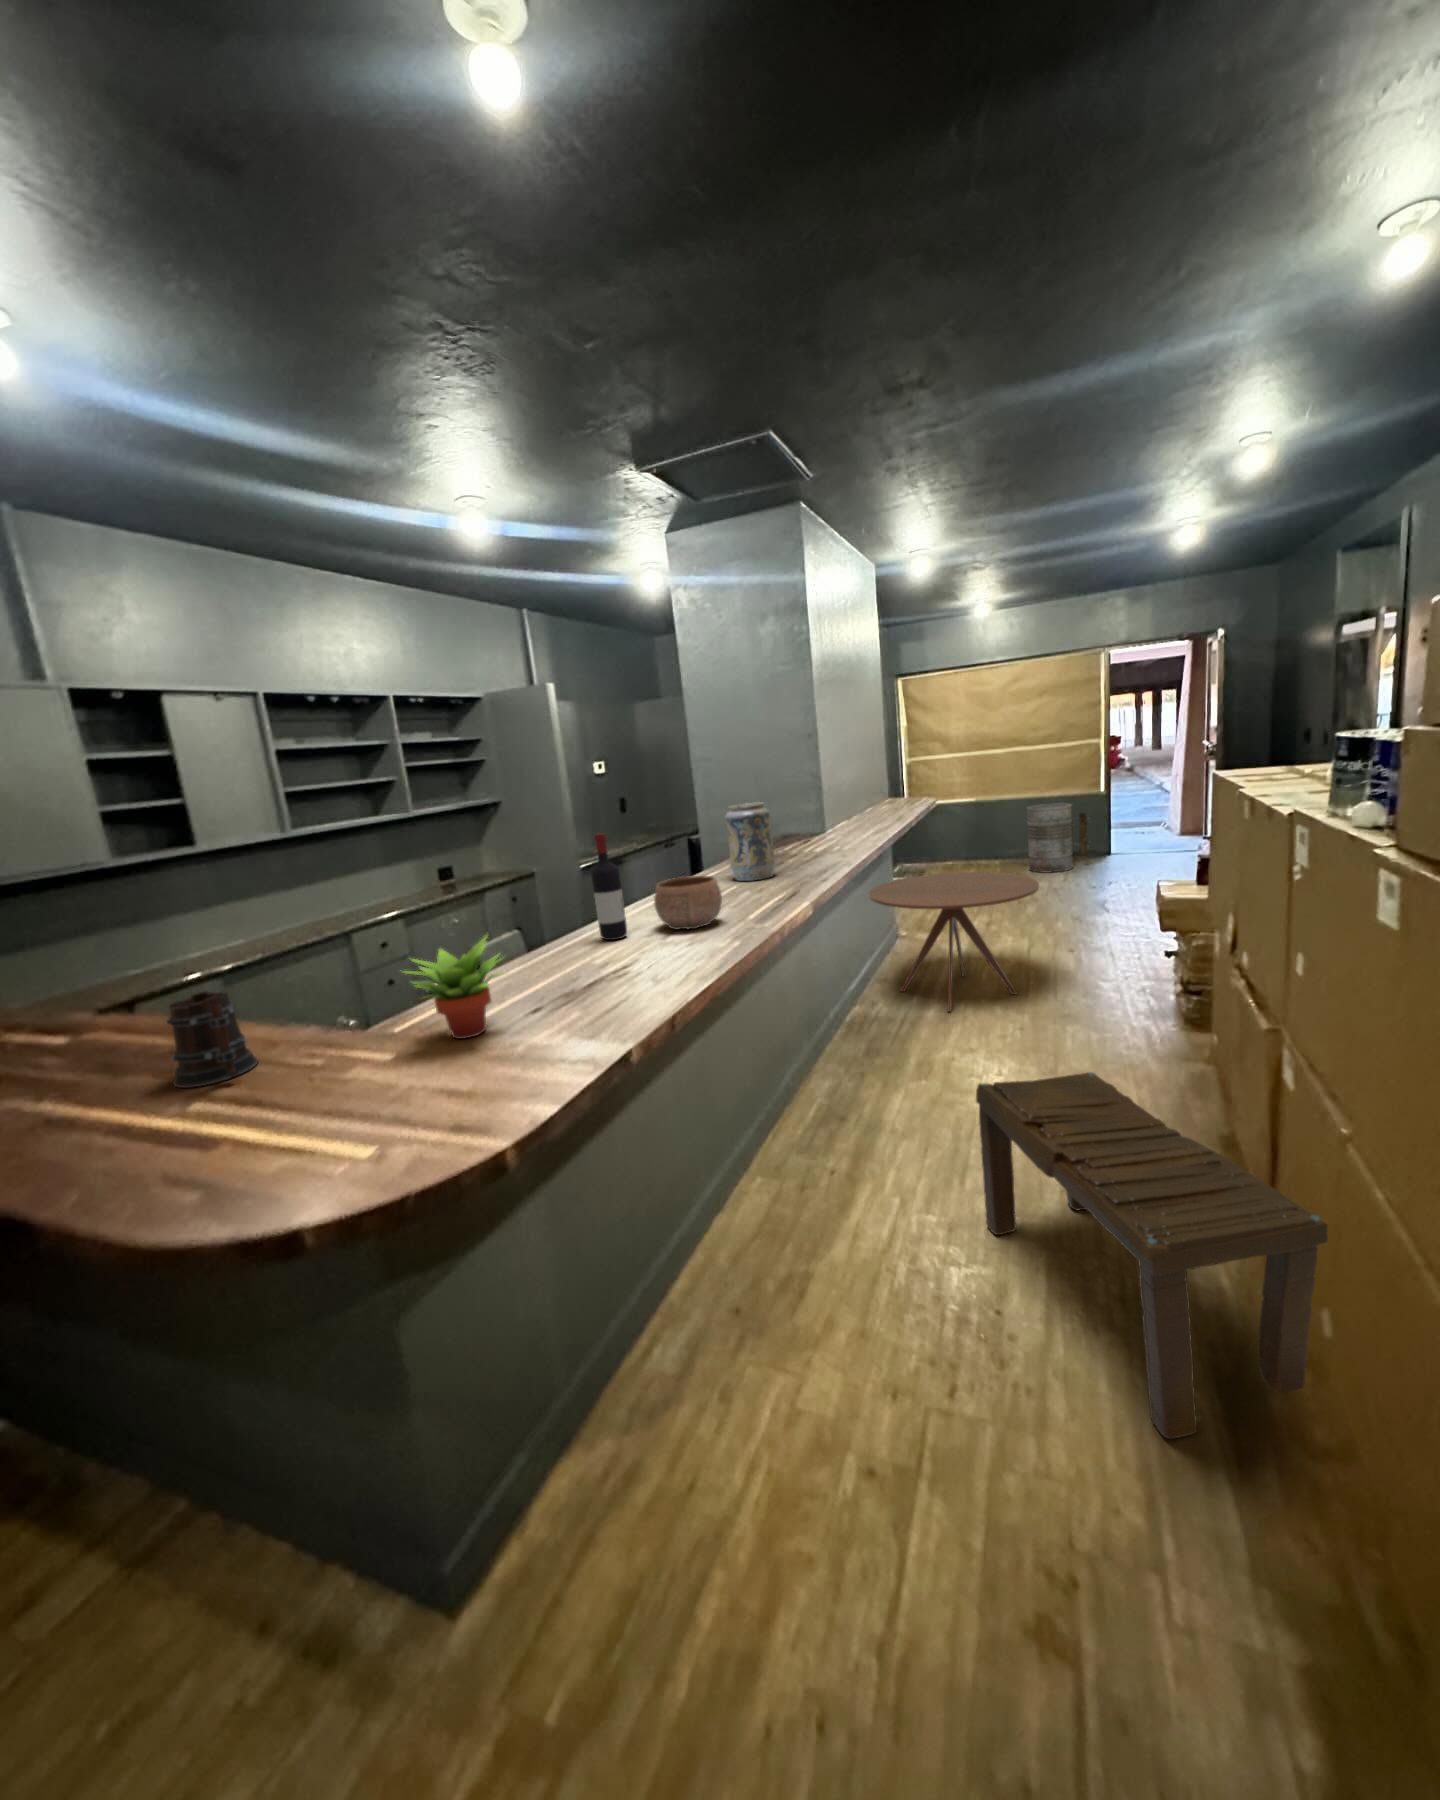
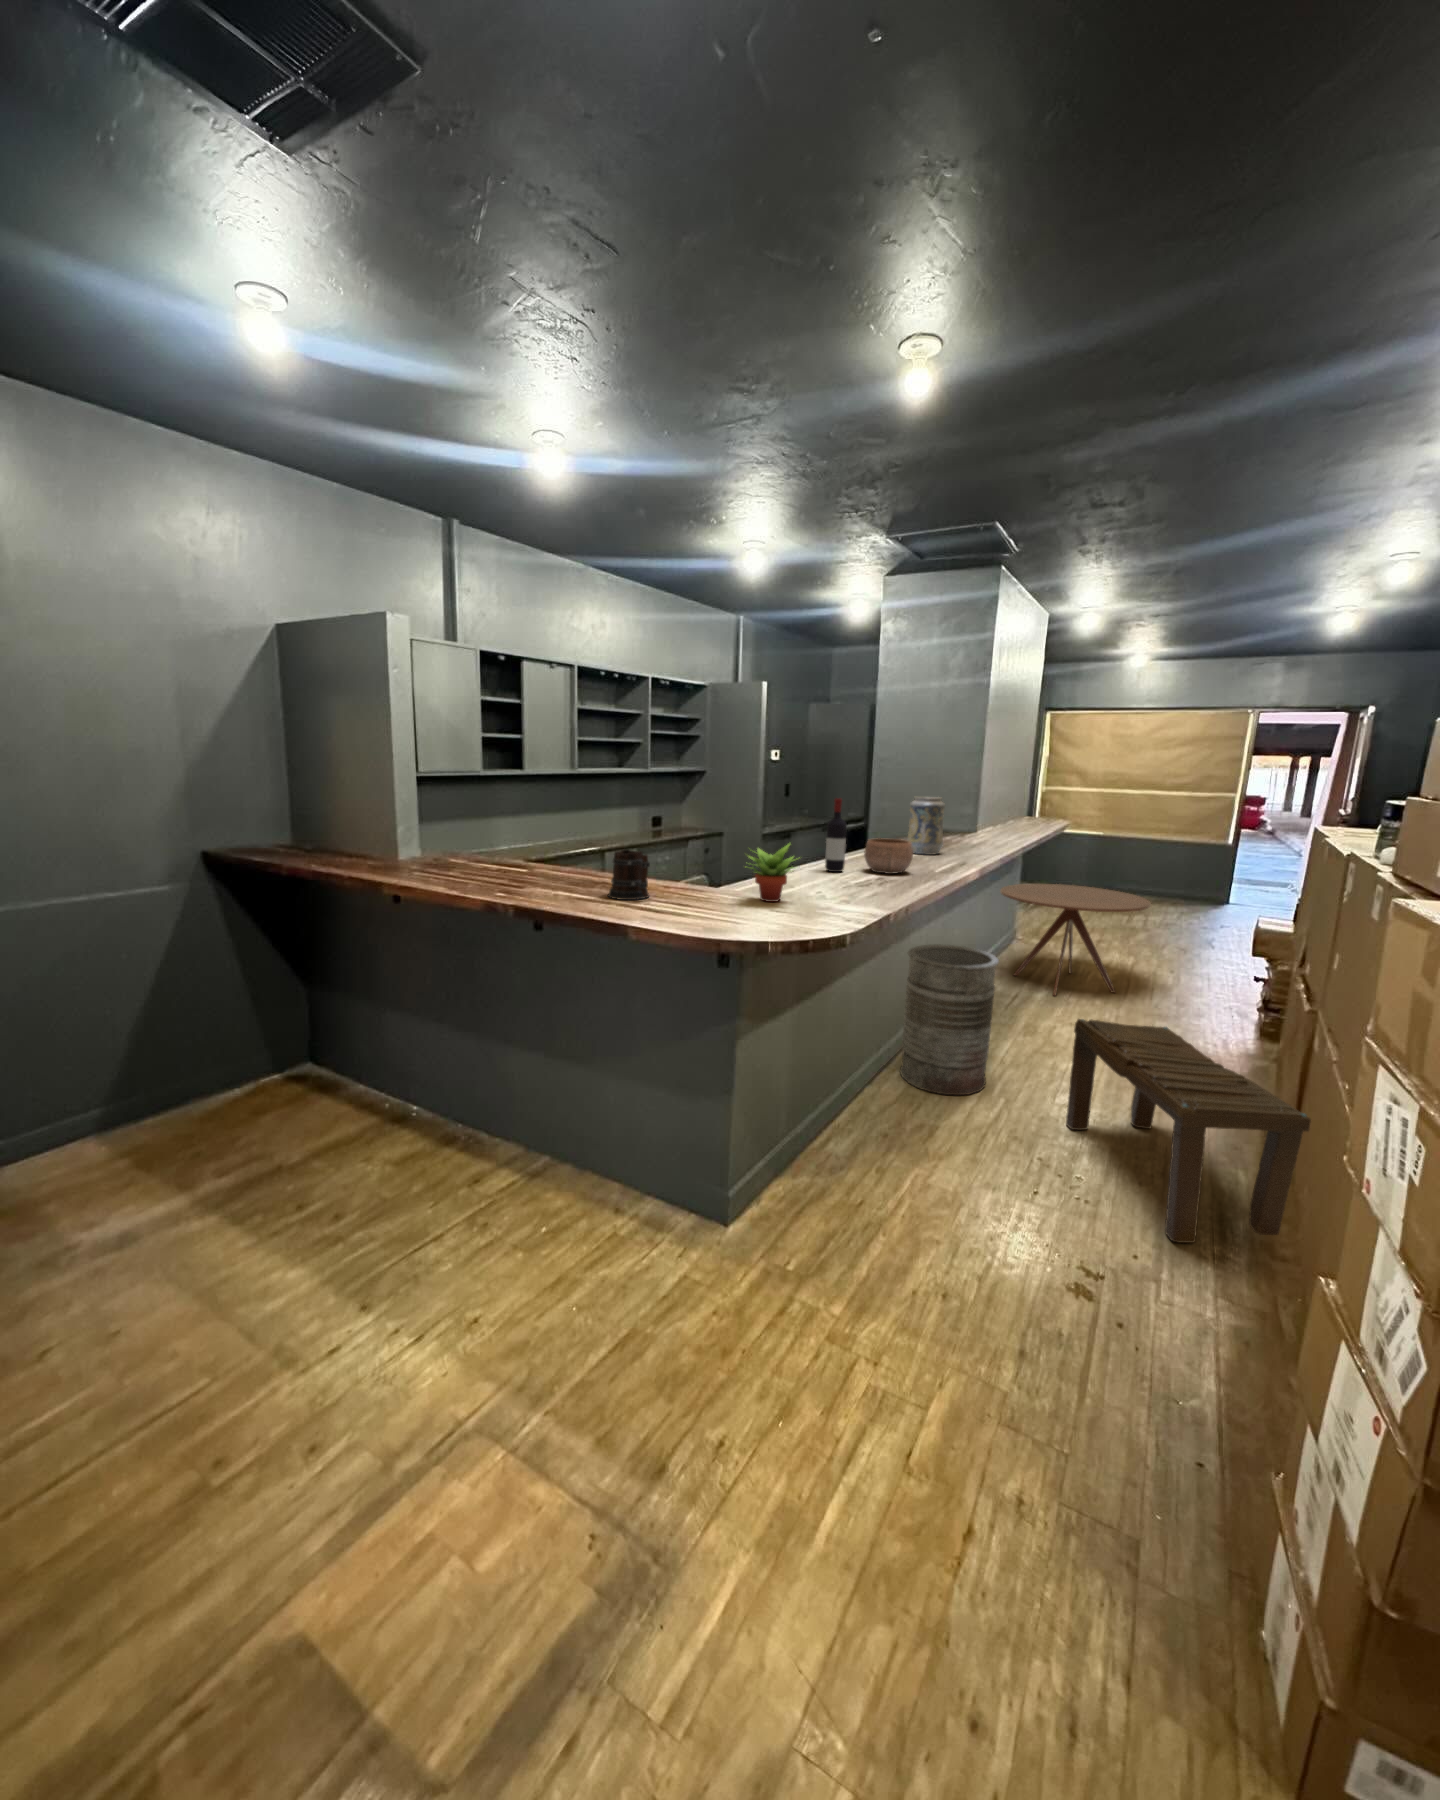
trash can: present [1027,803,1089,873] -> present [900,944,999,1095]

